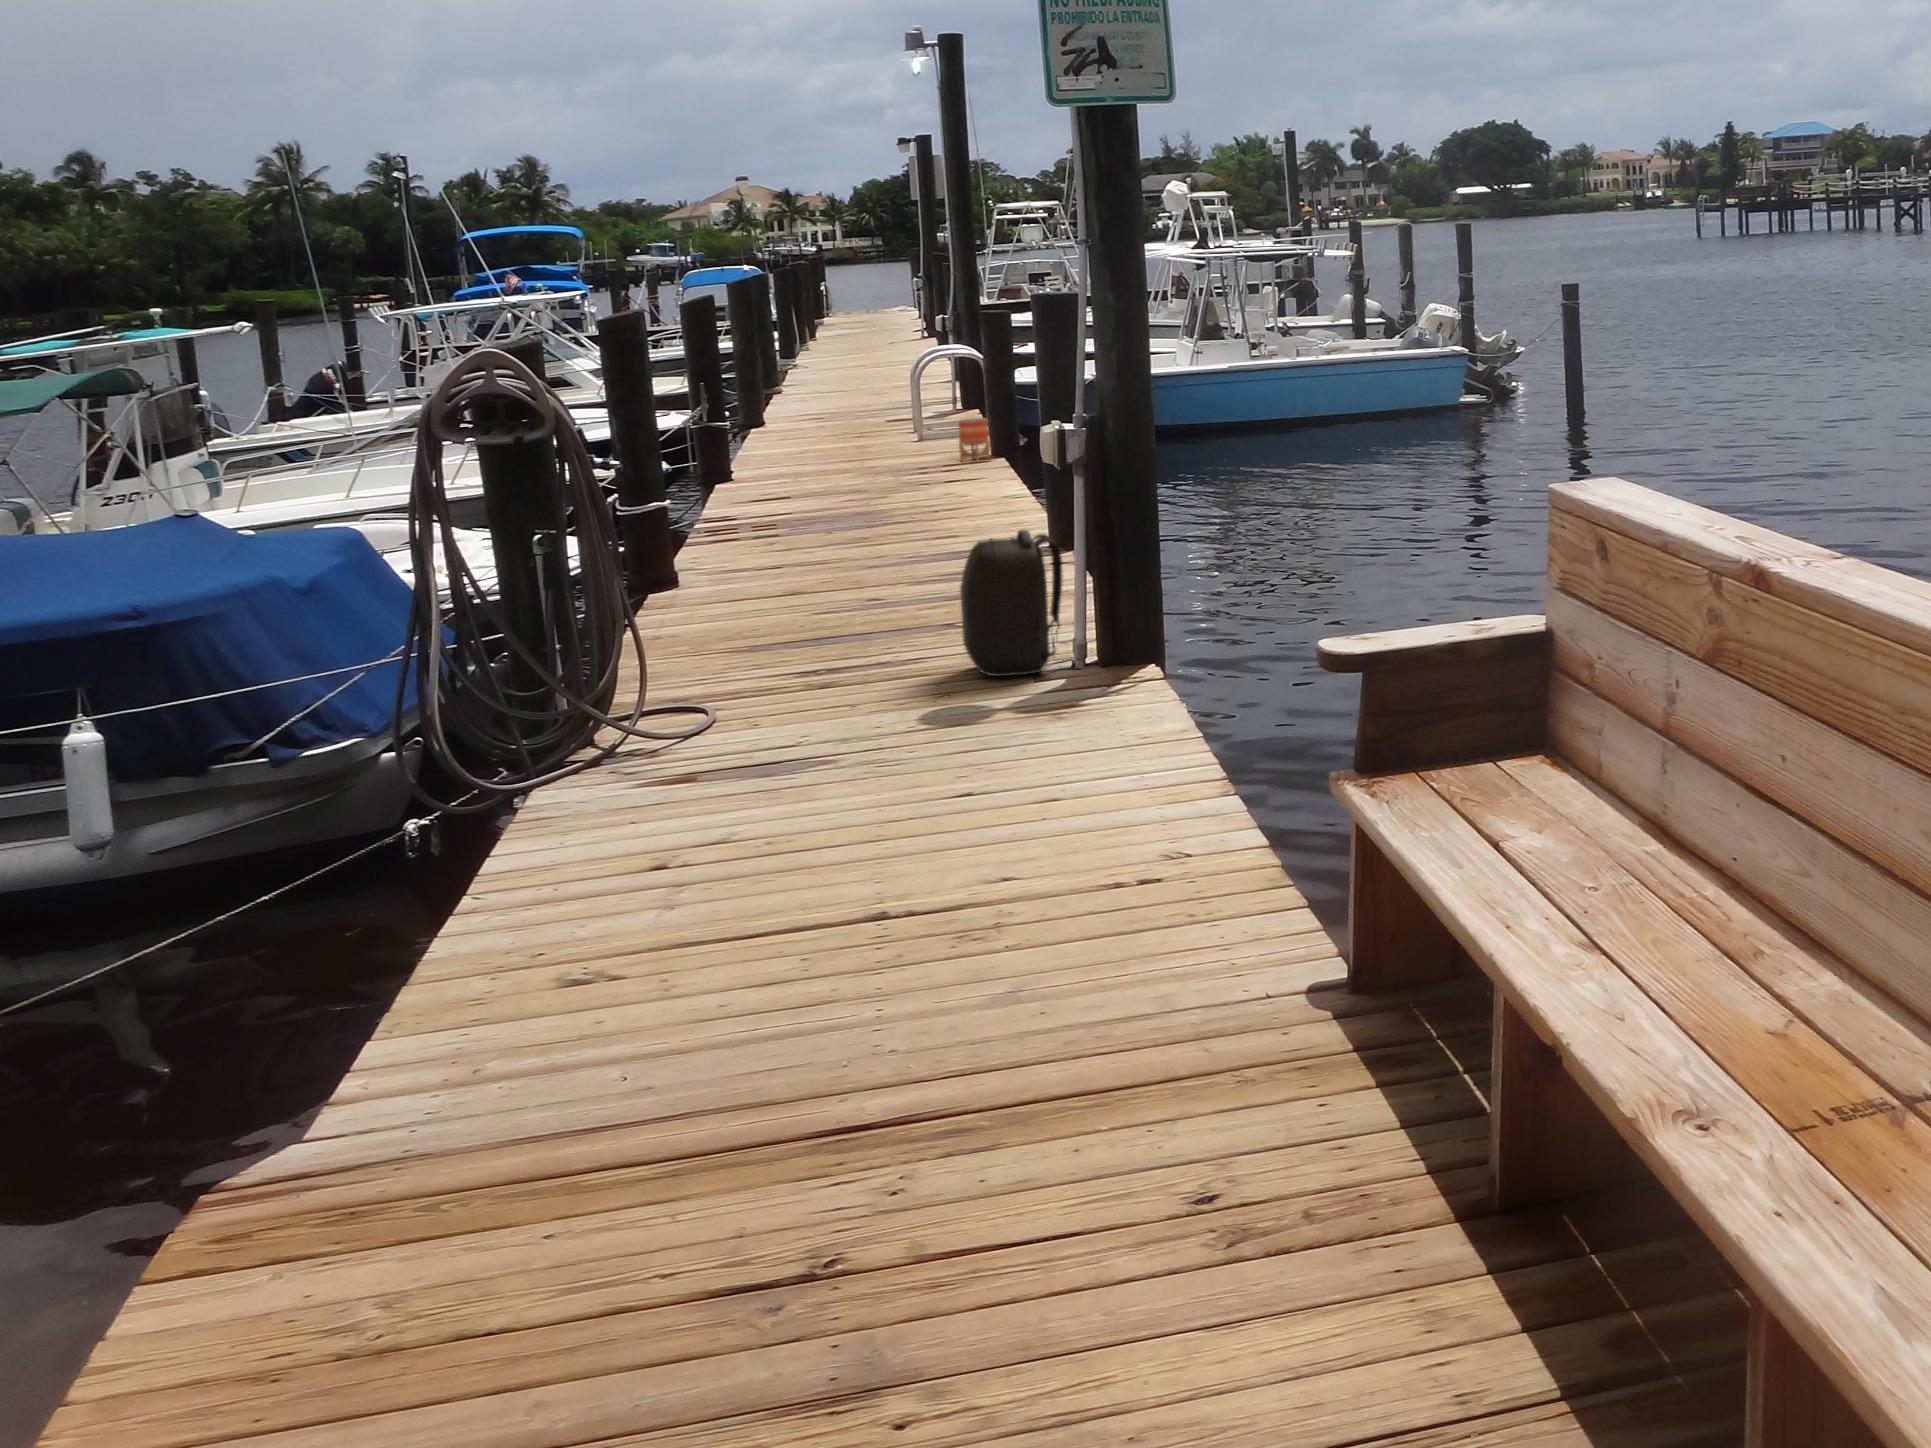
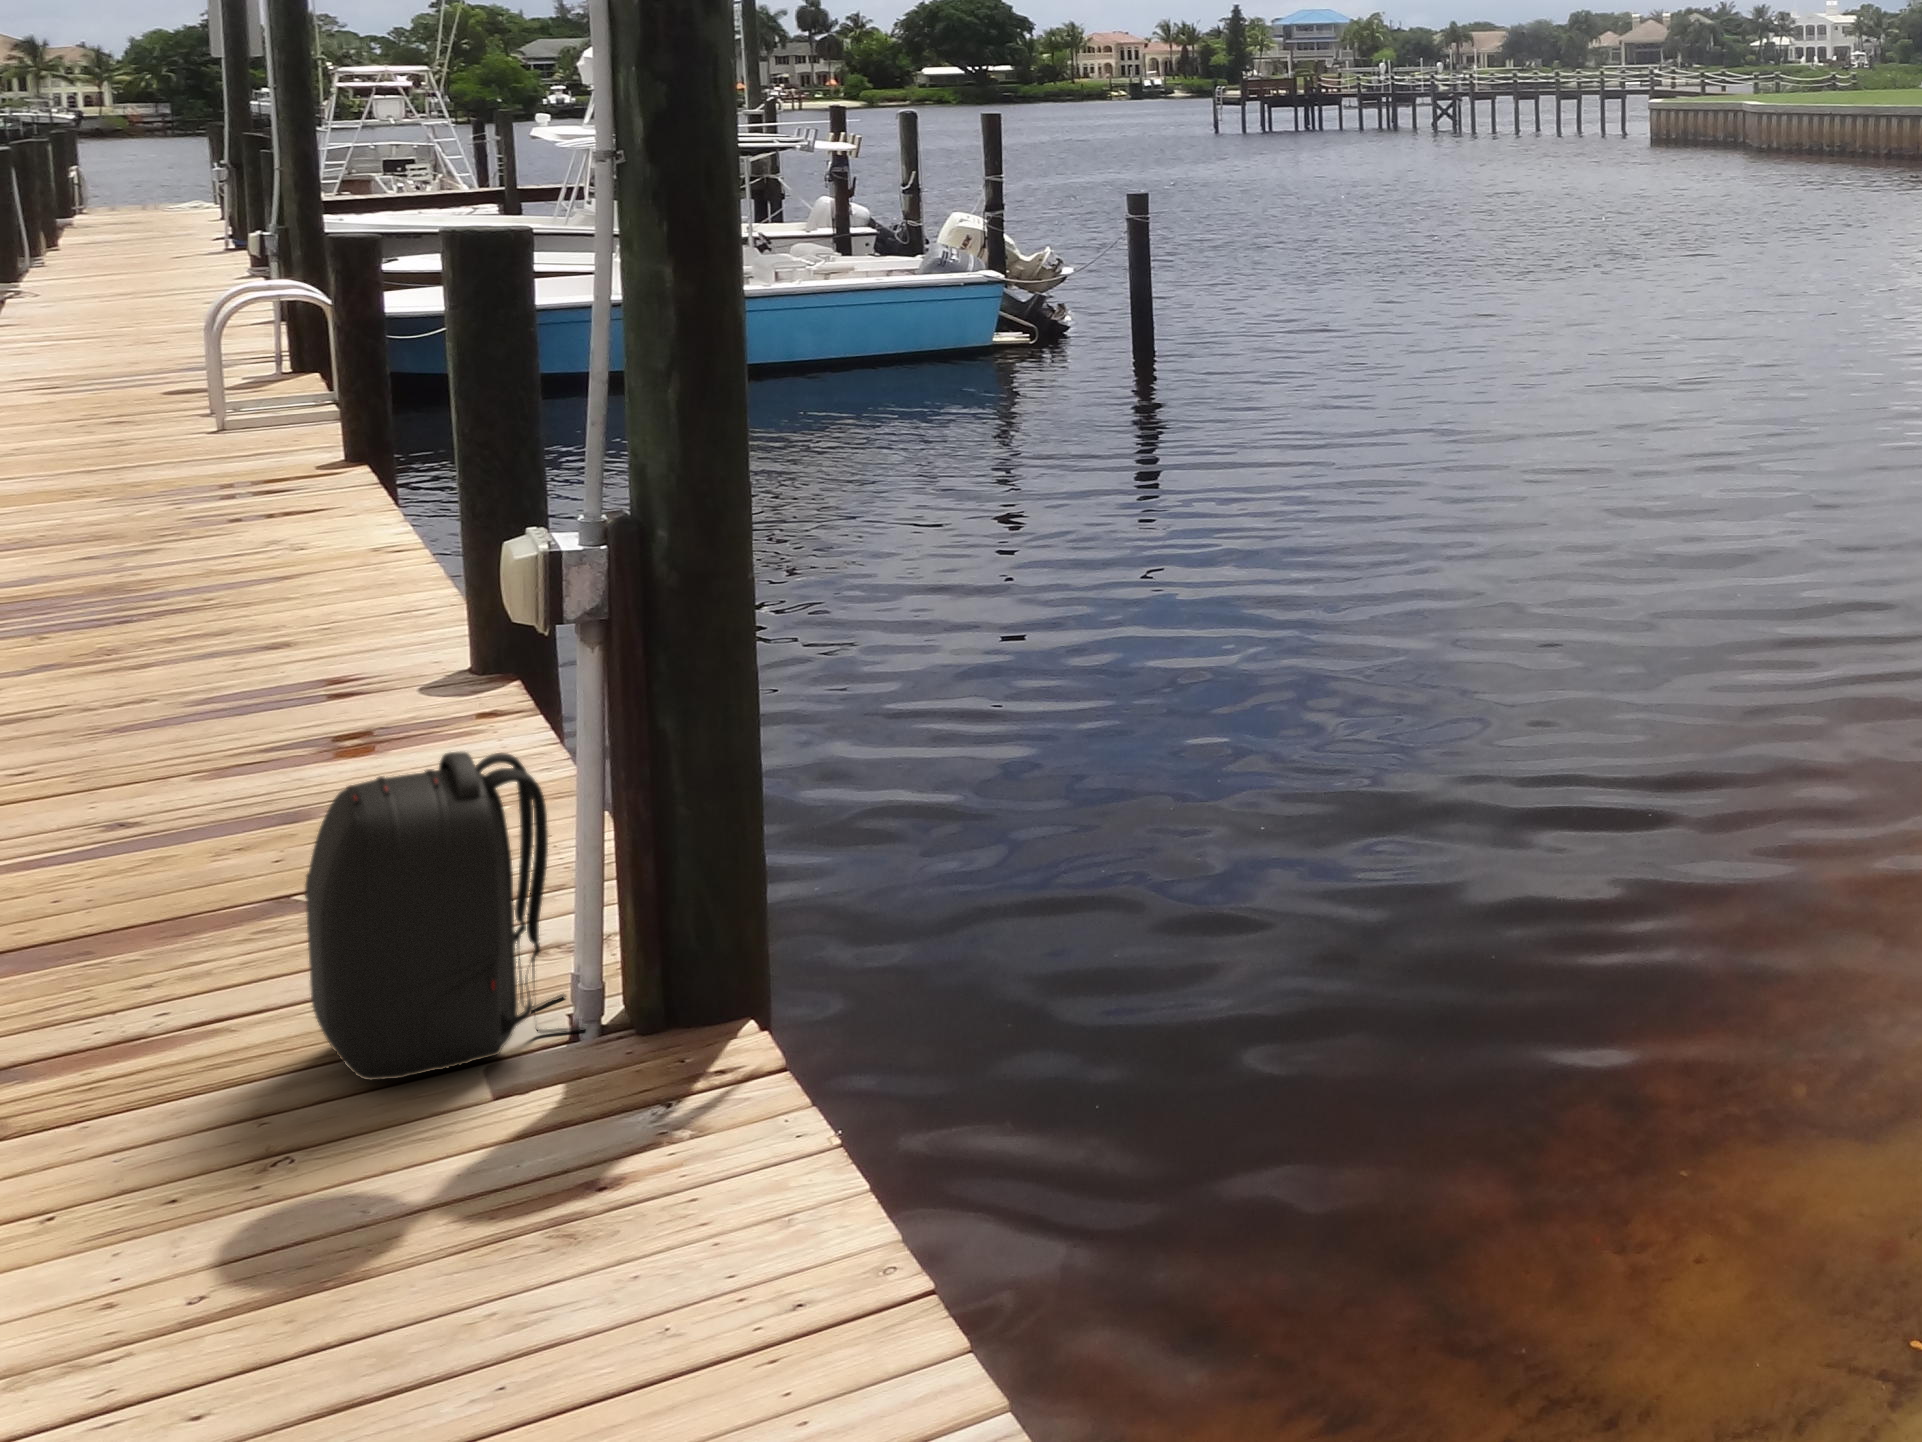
planter: present [958,418,991,461] -> none [285,404,343,475]

